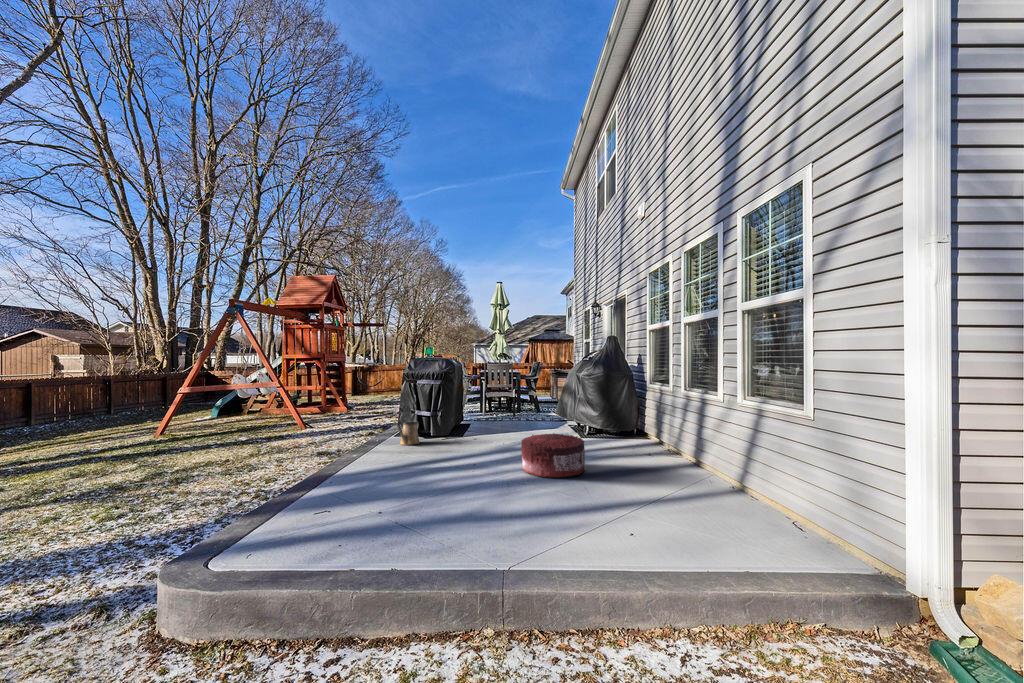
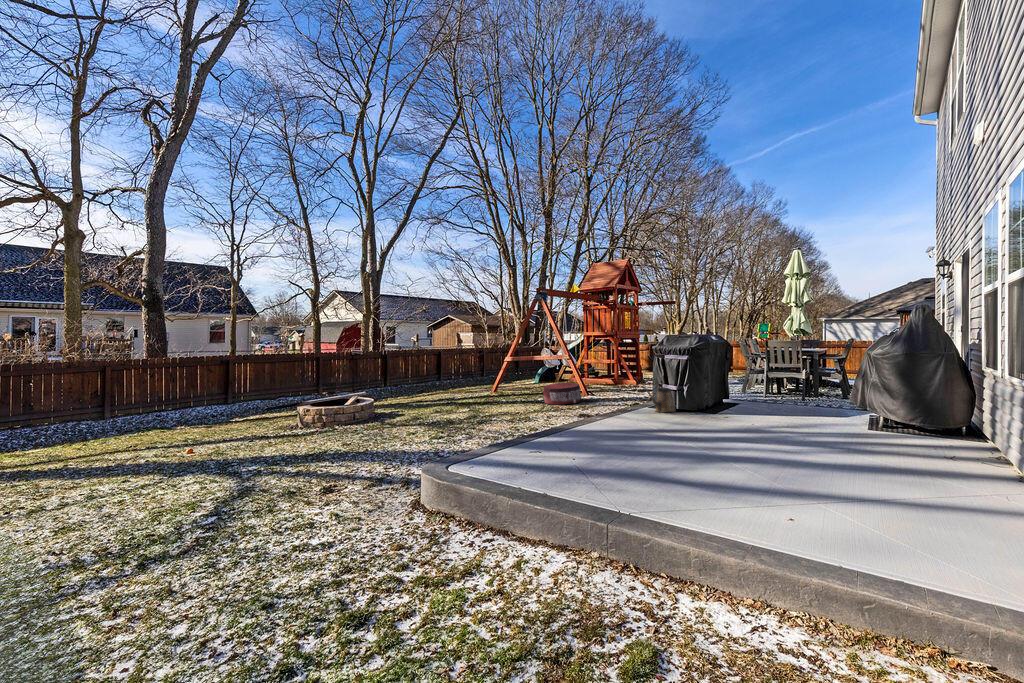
pouf: present [521,433,586,478] -> present [543,383,582,405]

